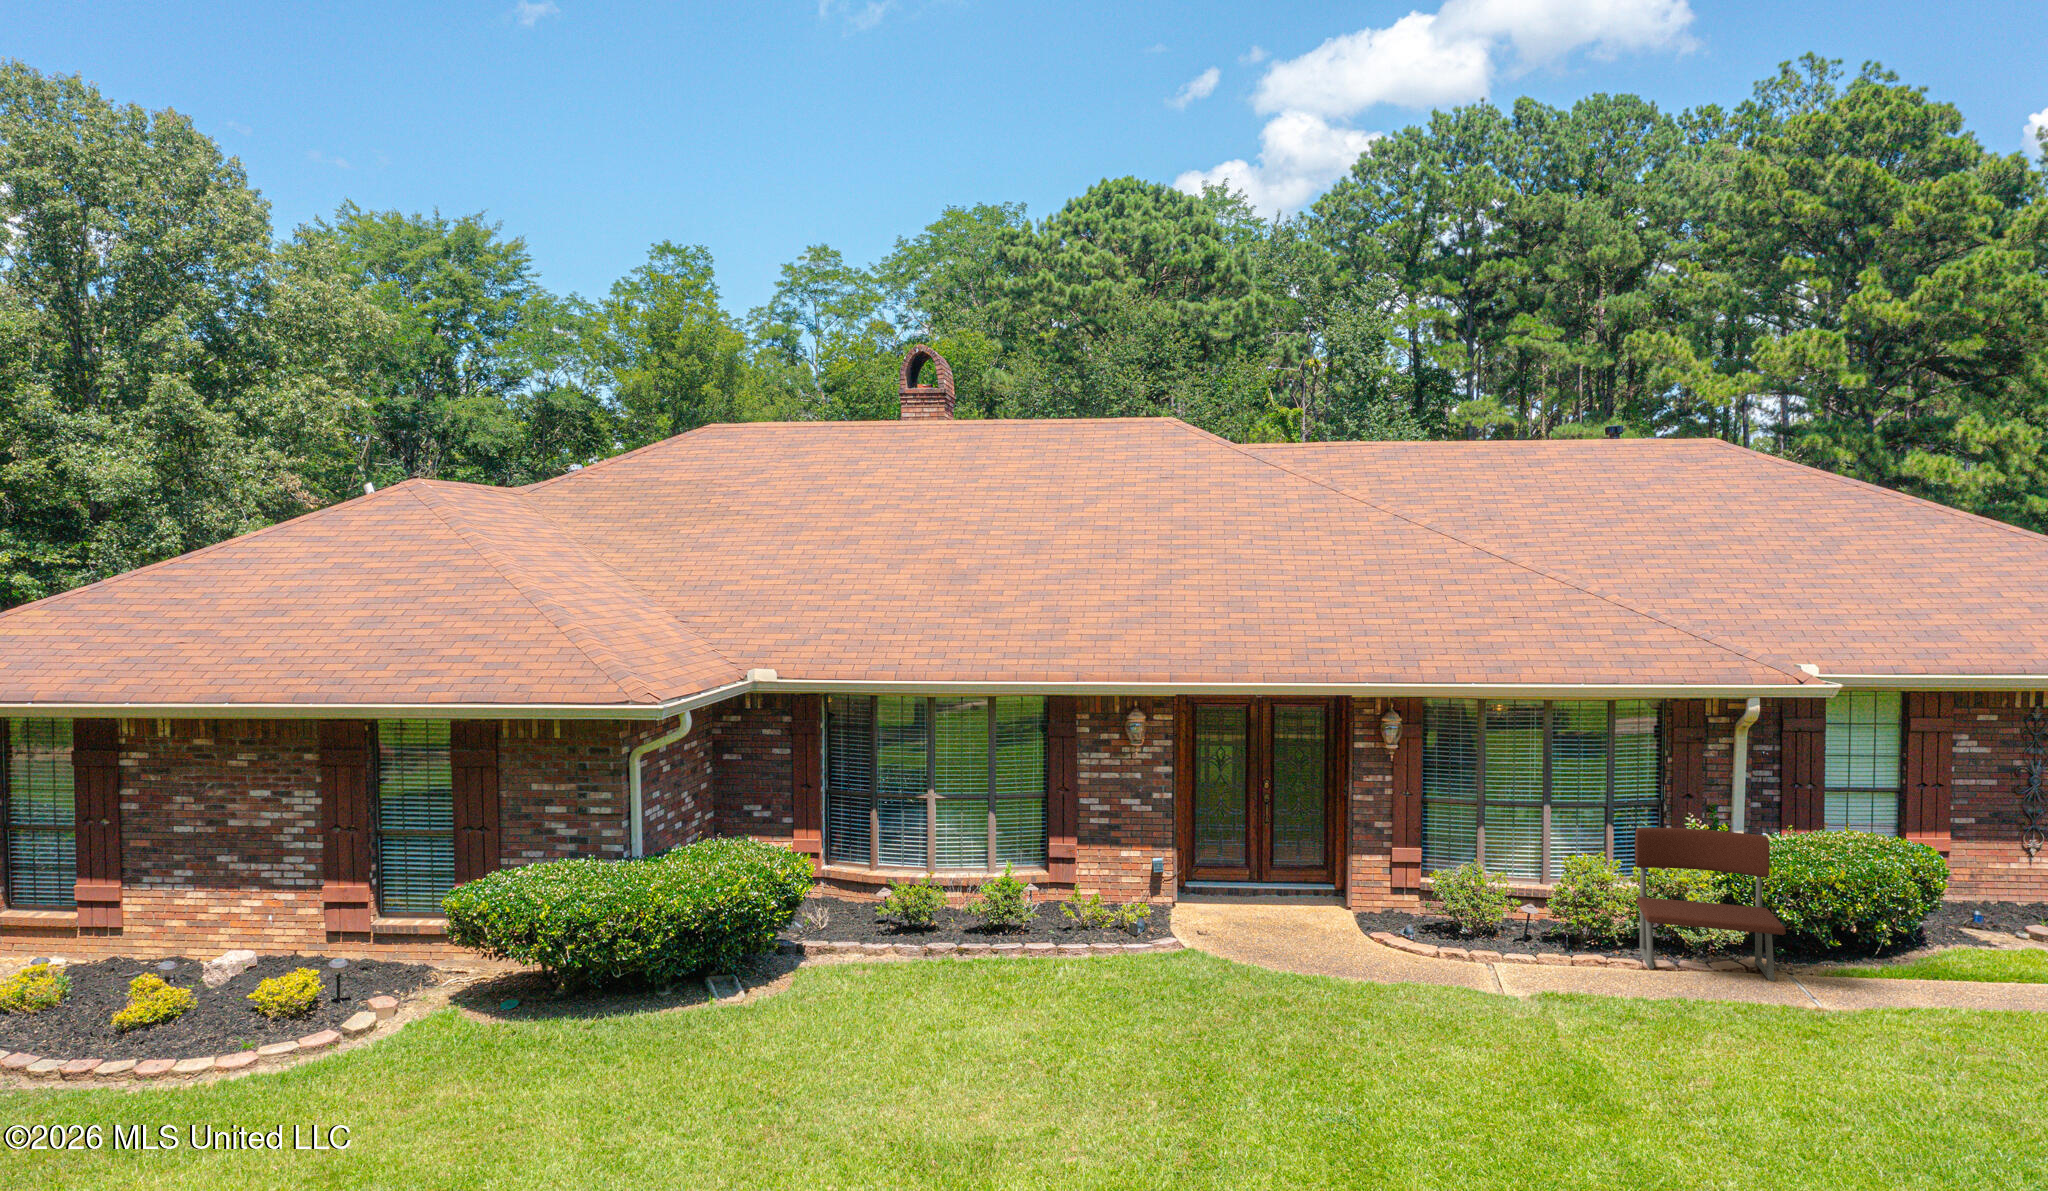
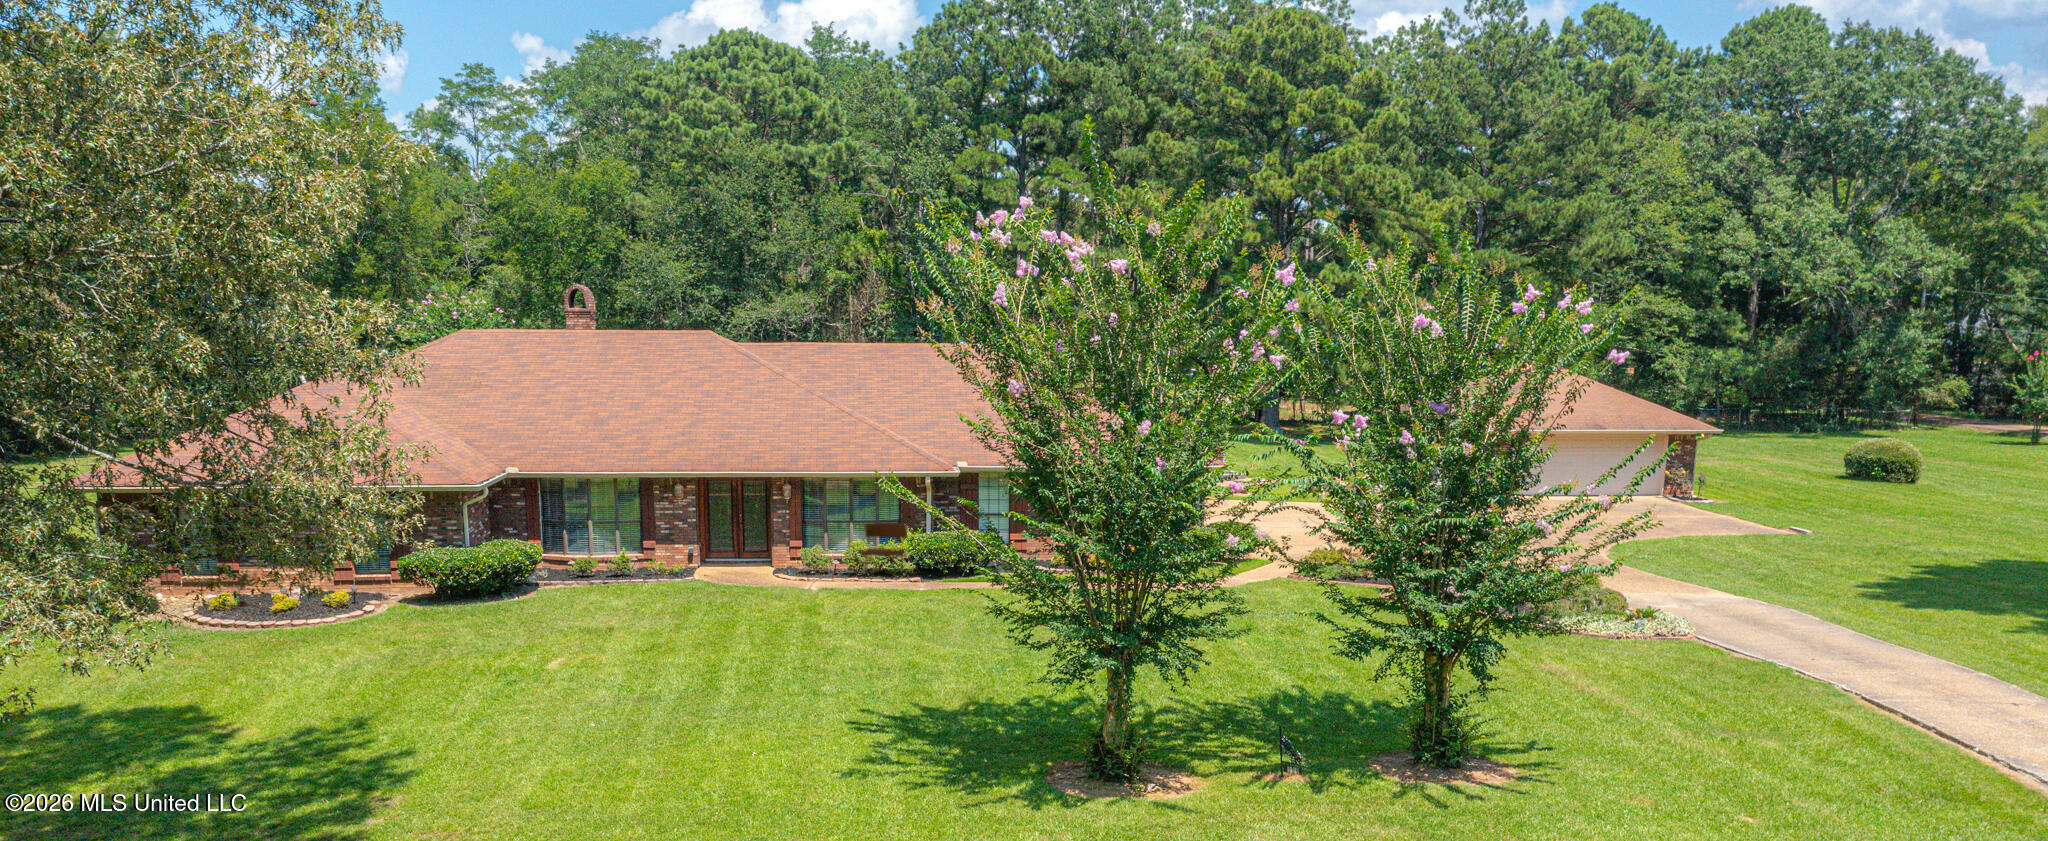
potted tree: none [111,872,186,966] -> present [227,570,257,606]

